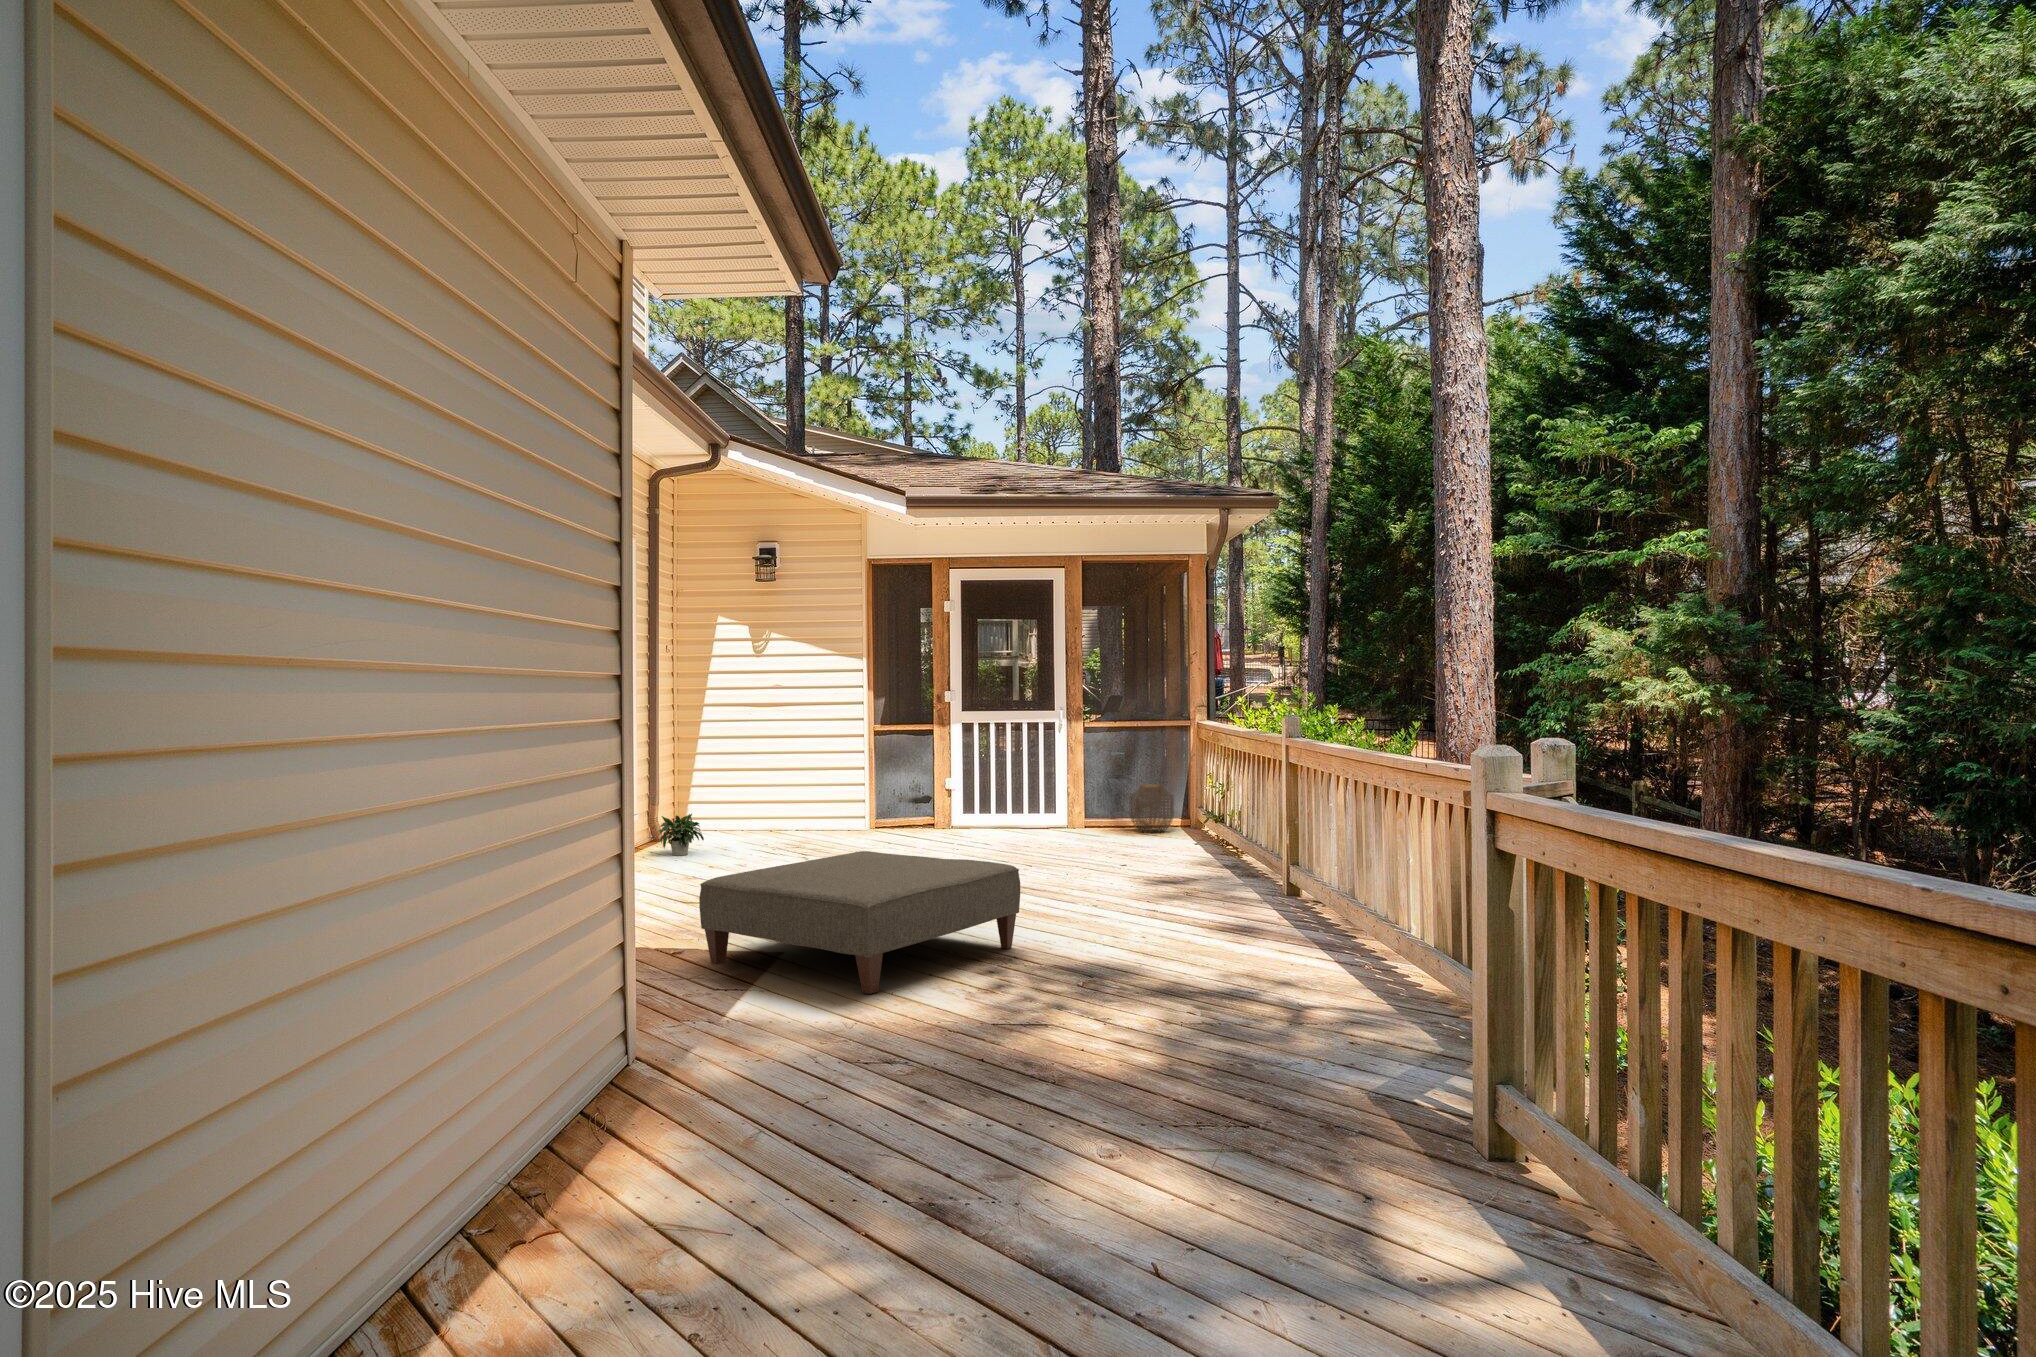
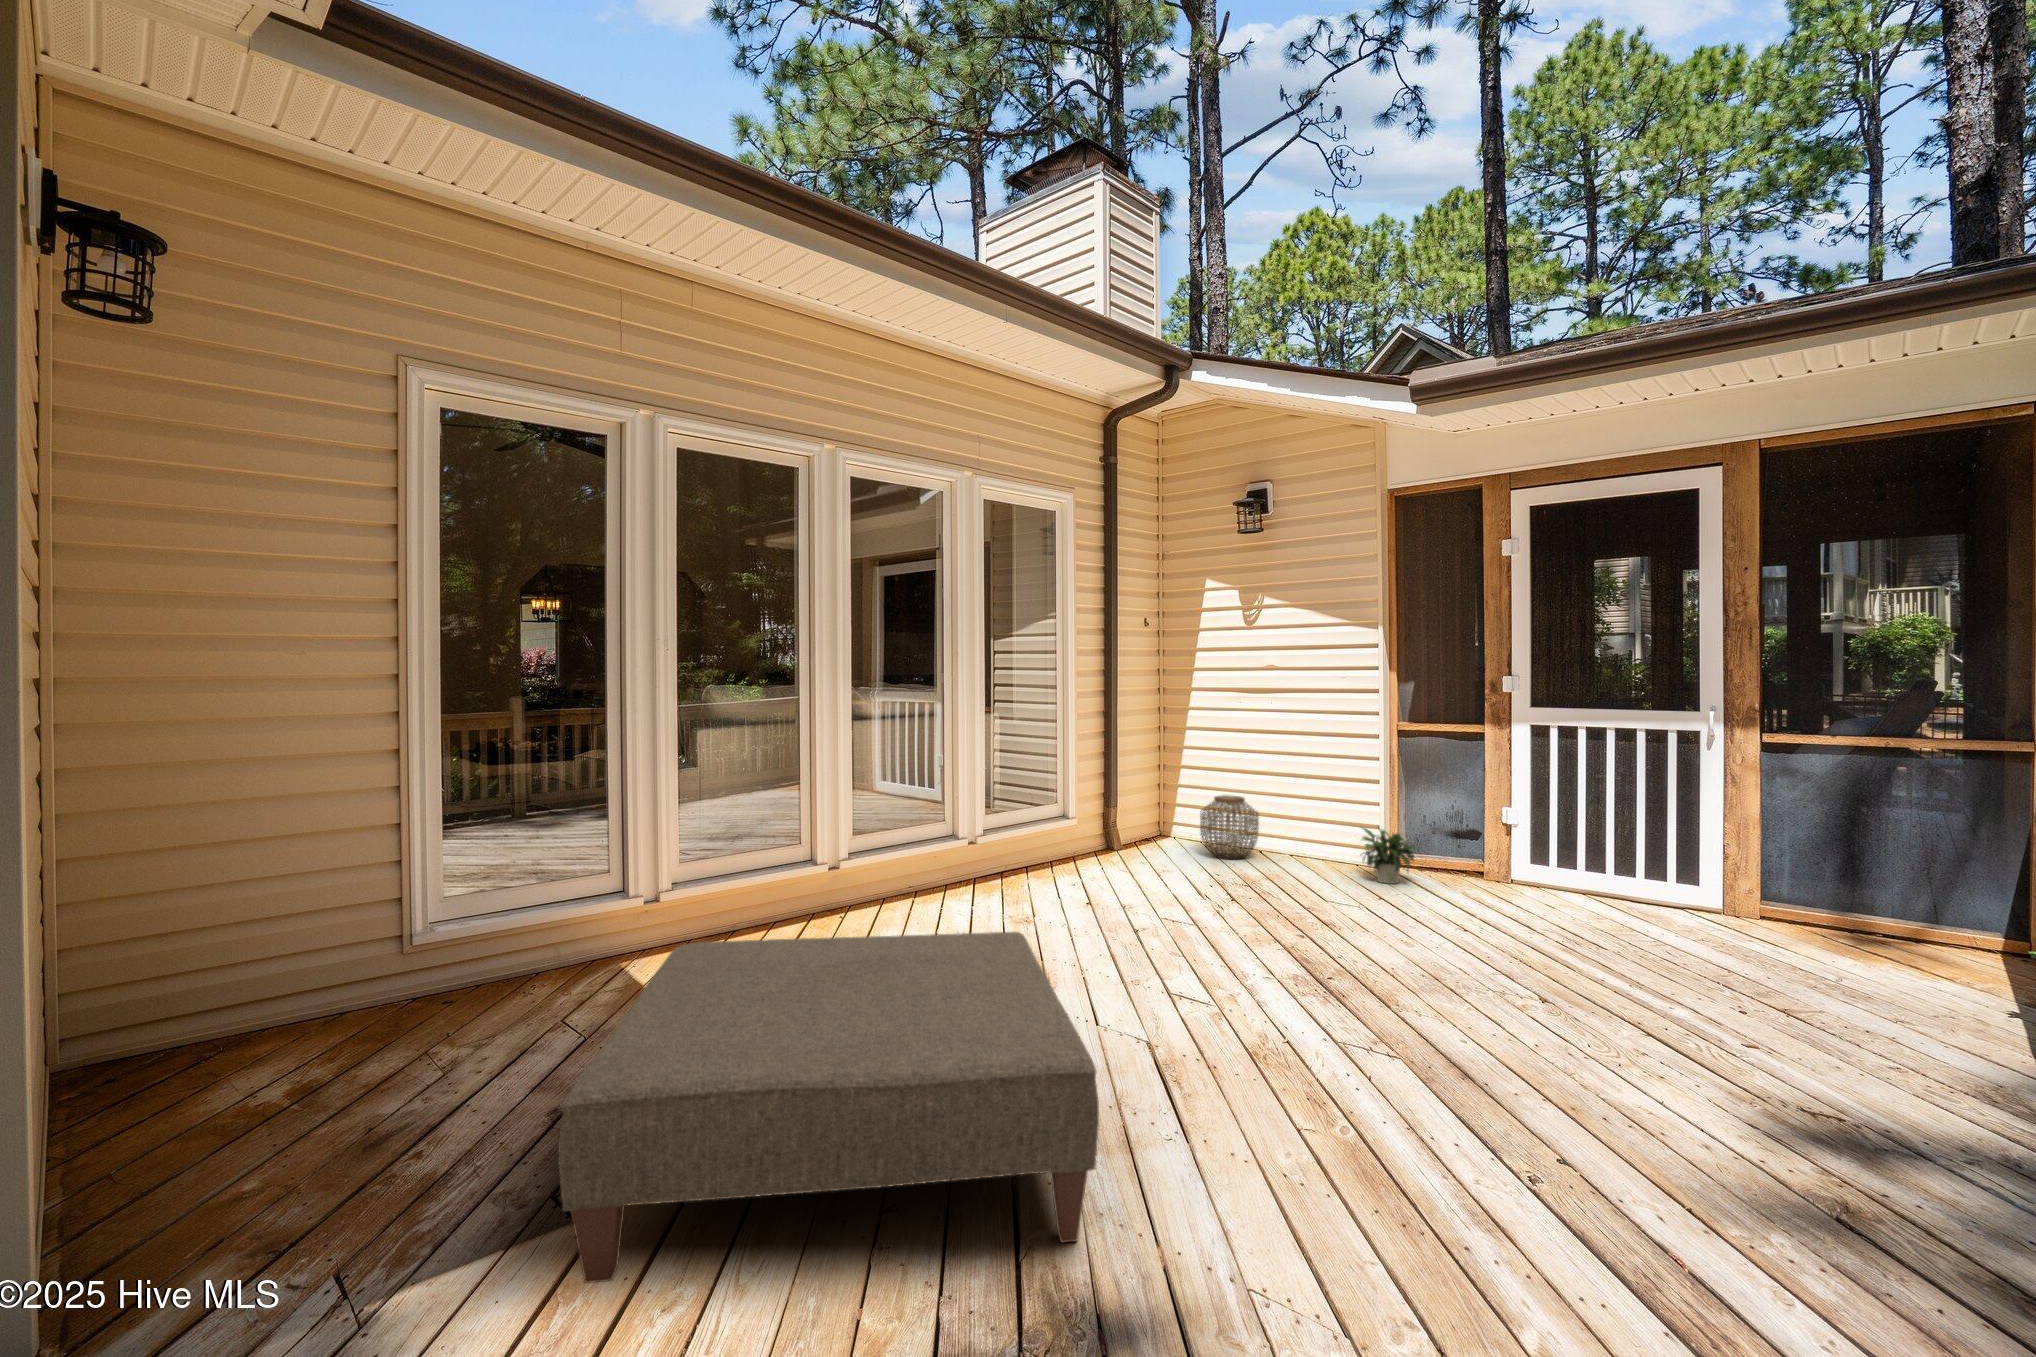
woven basket: present [1129,784,1174,833] -> present [1200,795,1259,859]
potted plant: present [643,814,704,858] -> present [1360,828,1416,884]

